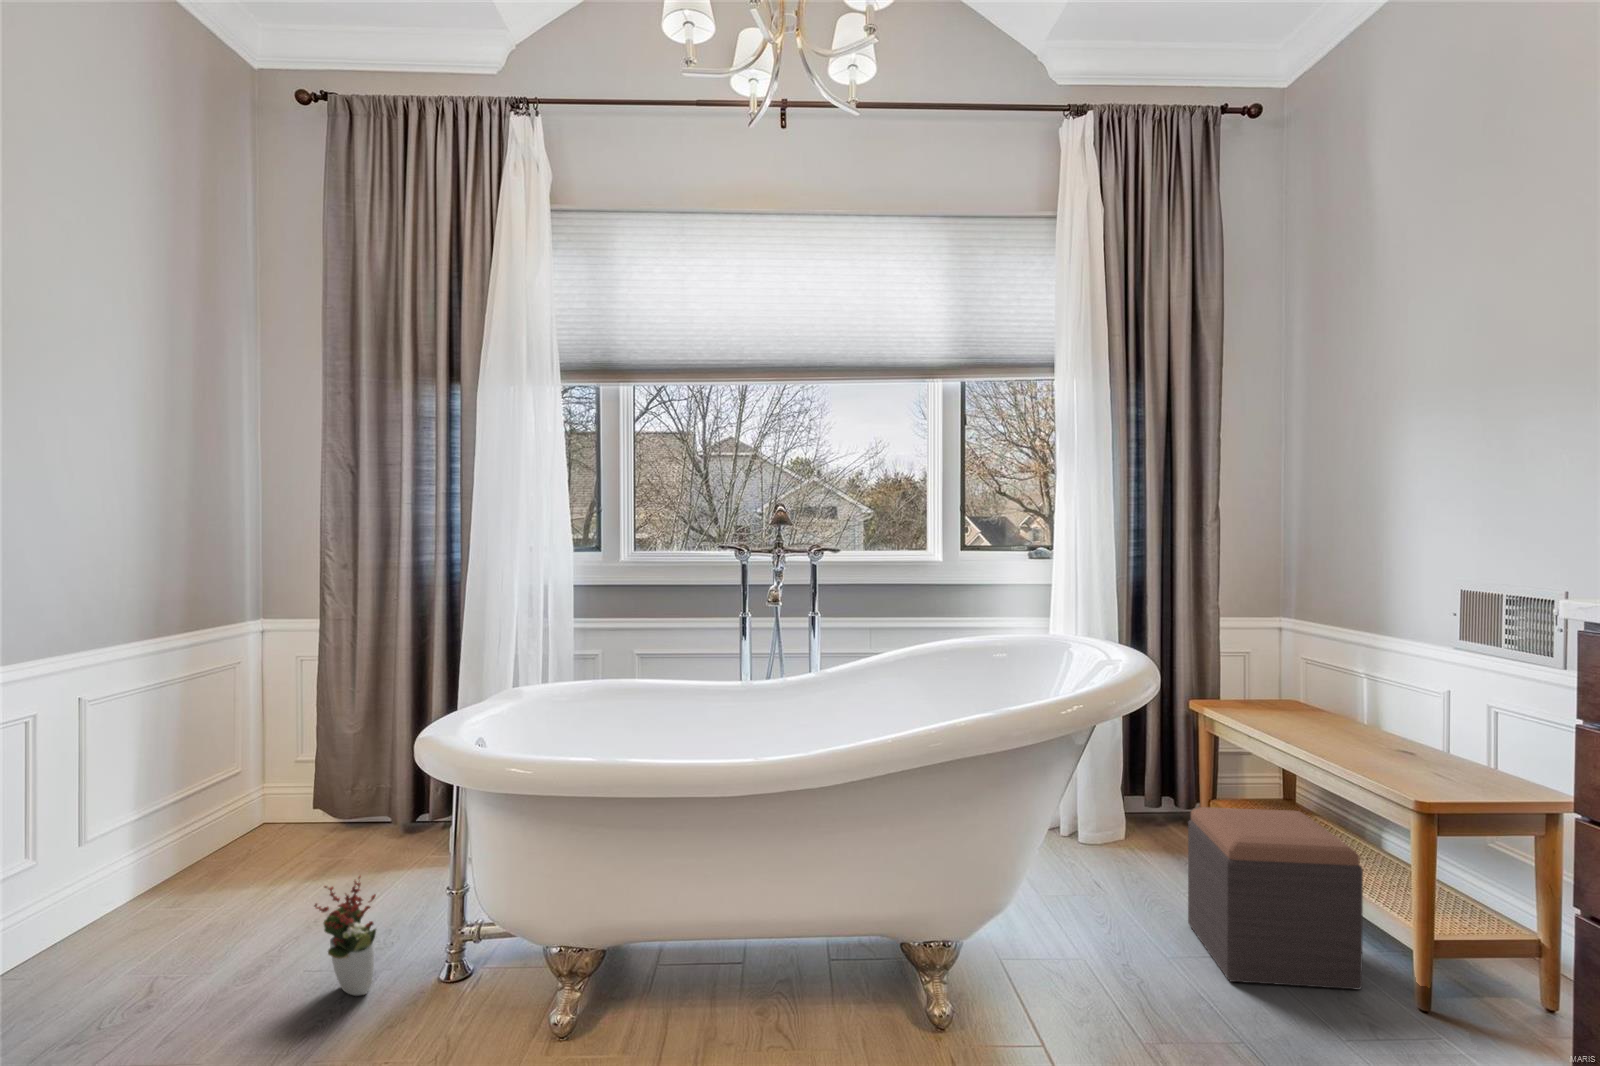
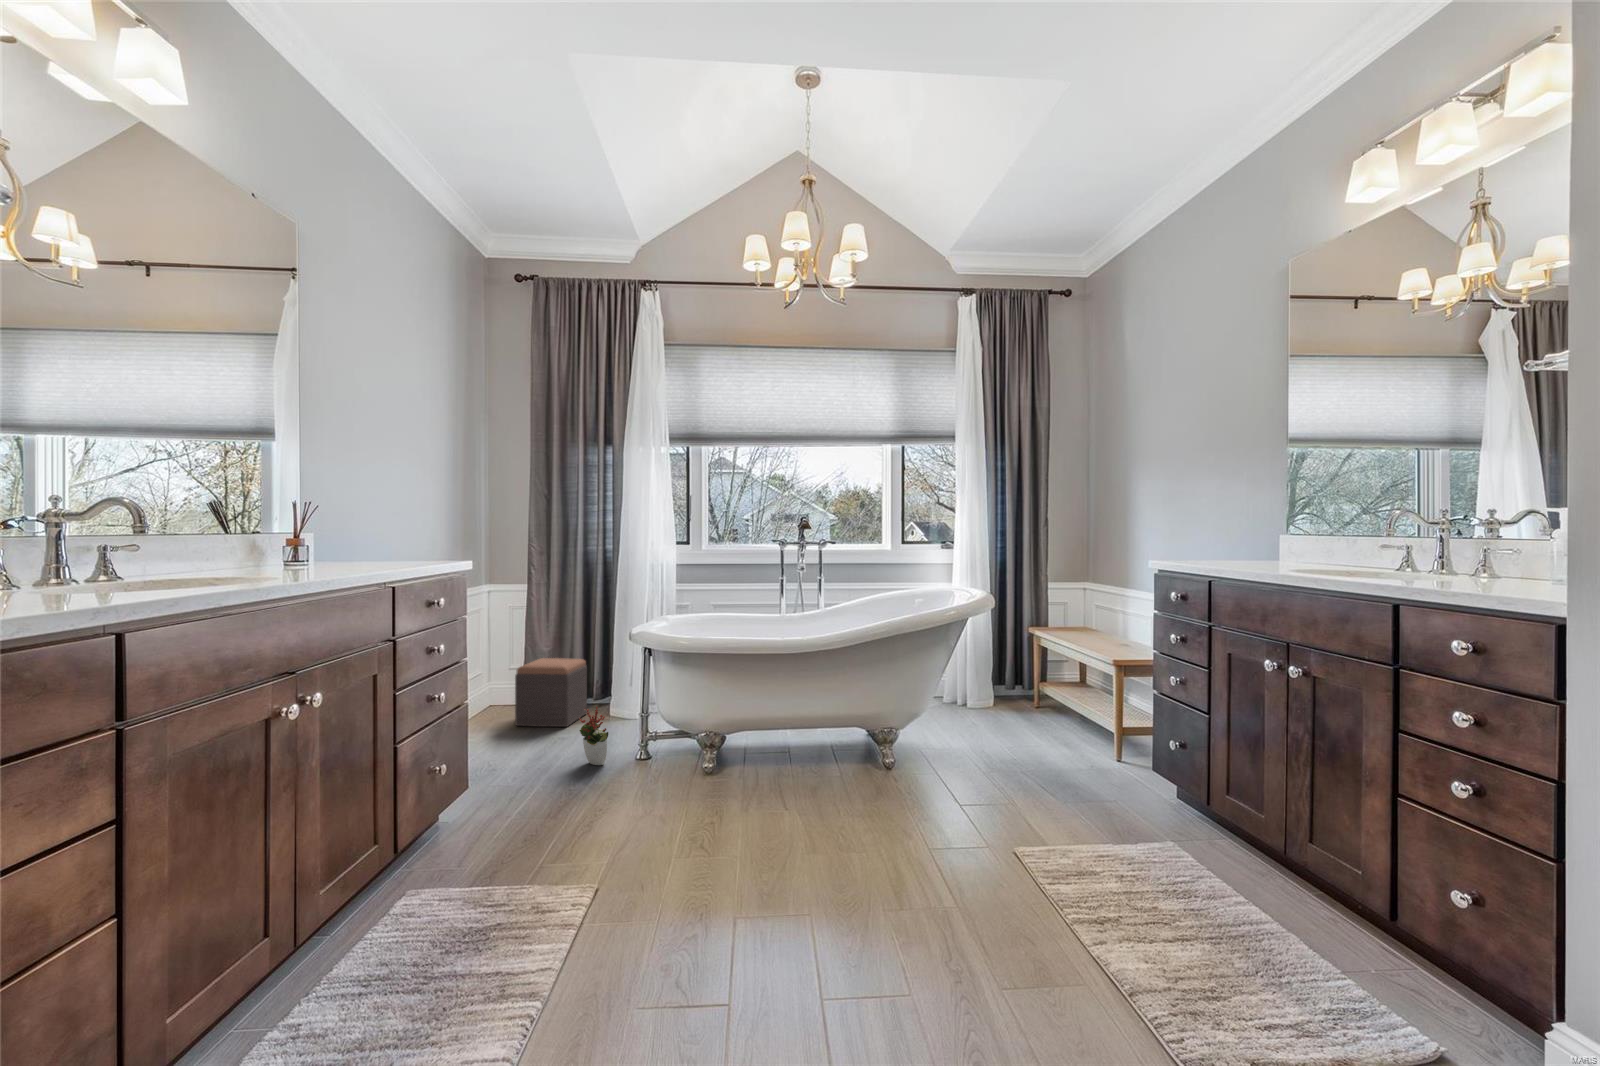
footstool: present [1188,807,1363,989] -> present [515,658,587,727]

